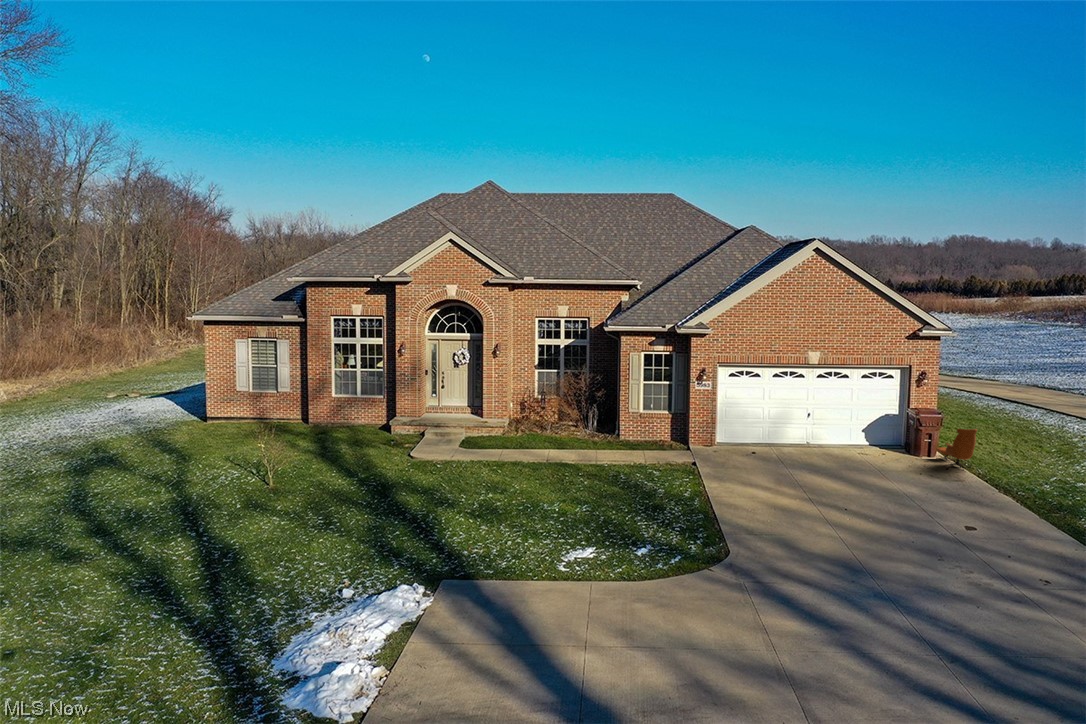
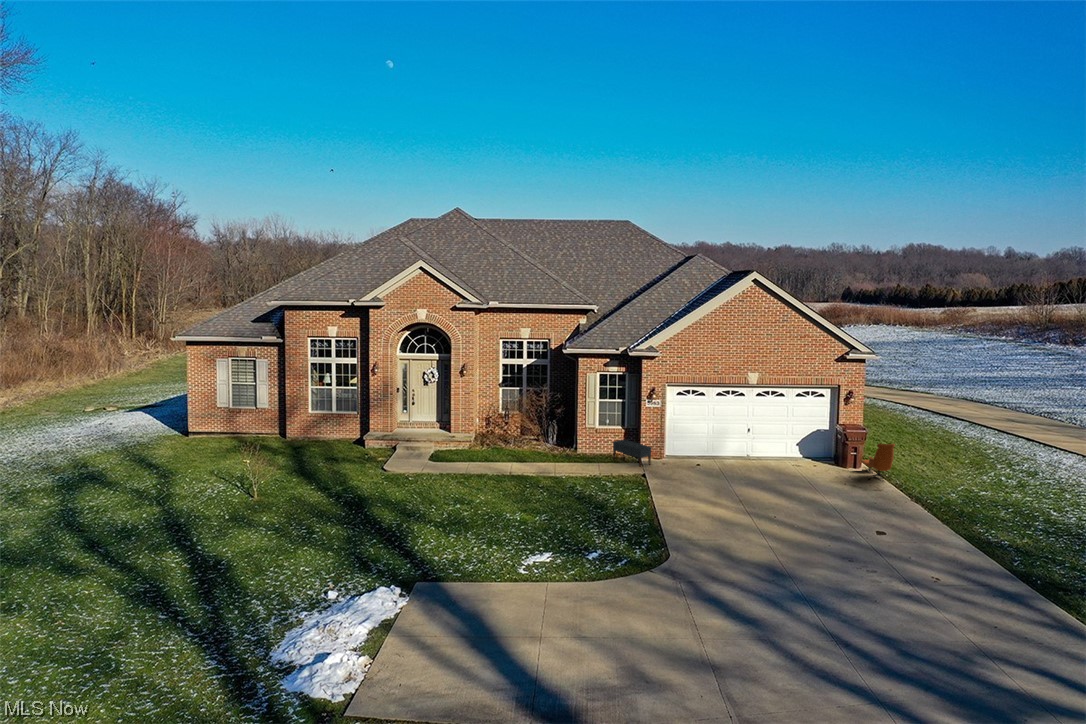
bench: none [657,425,701,454] -> present [613,440,652,467]

